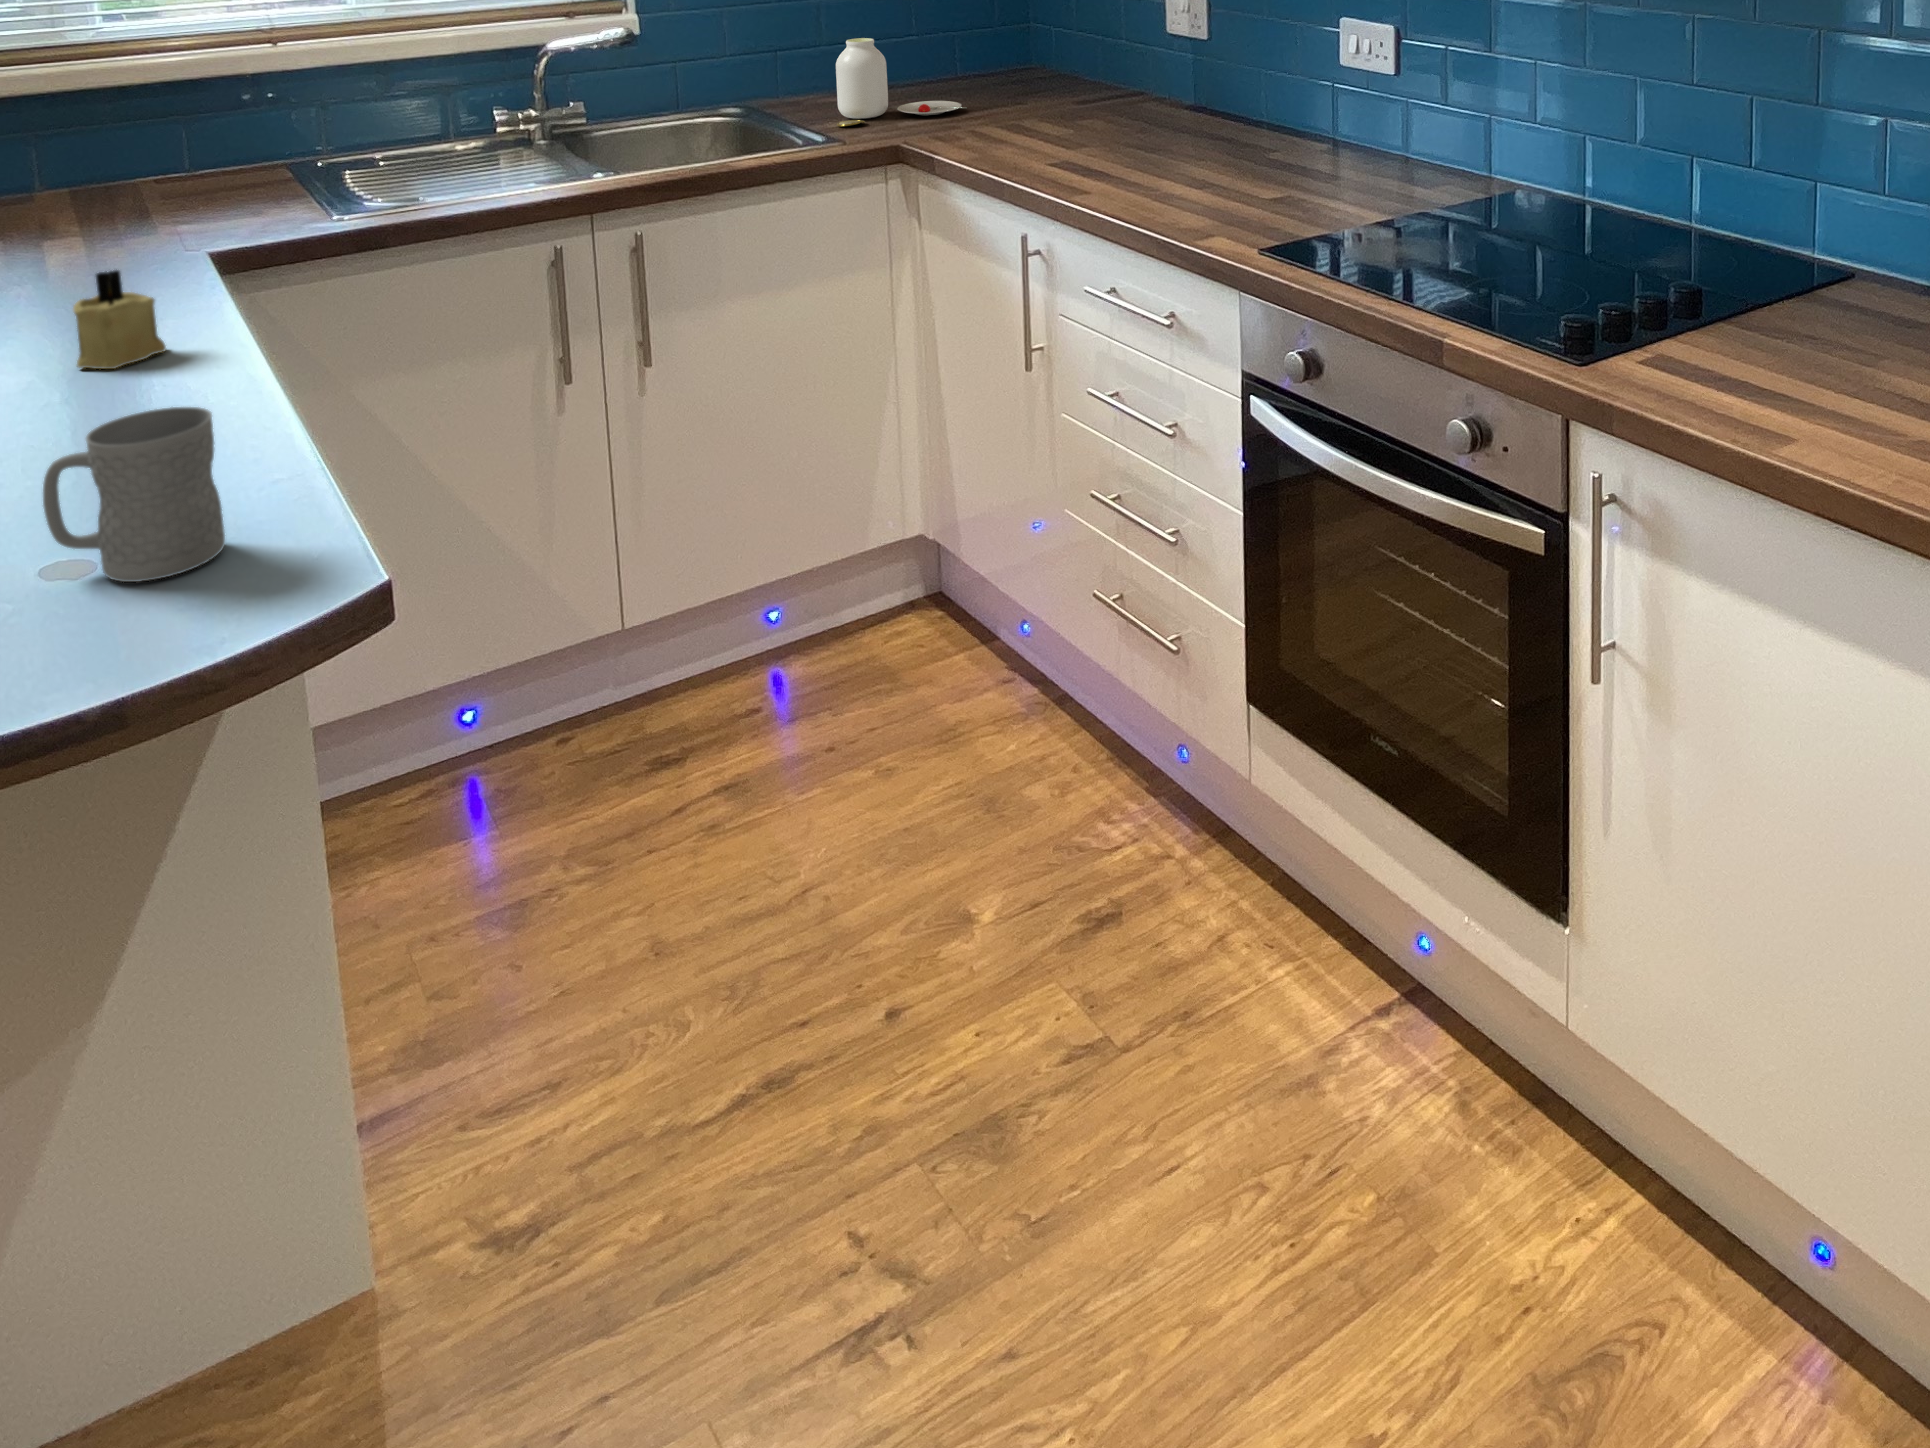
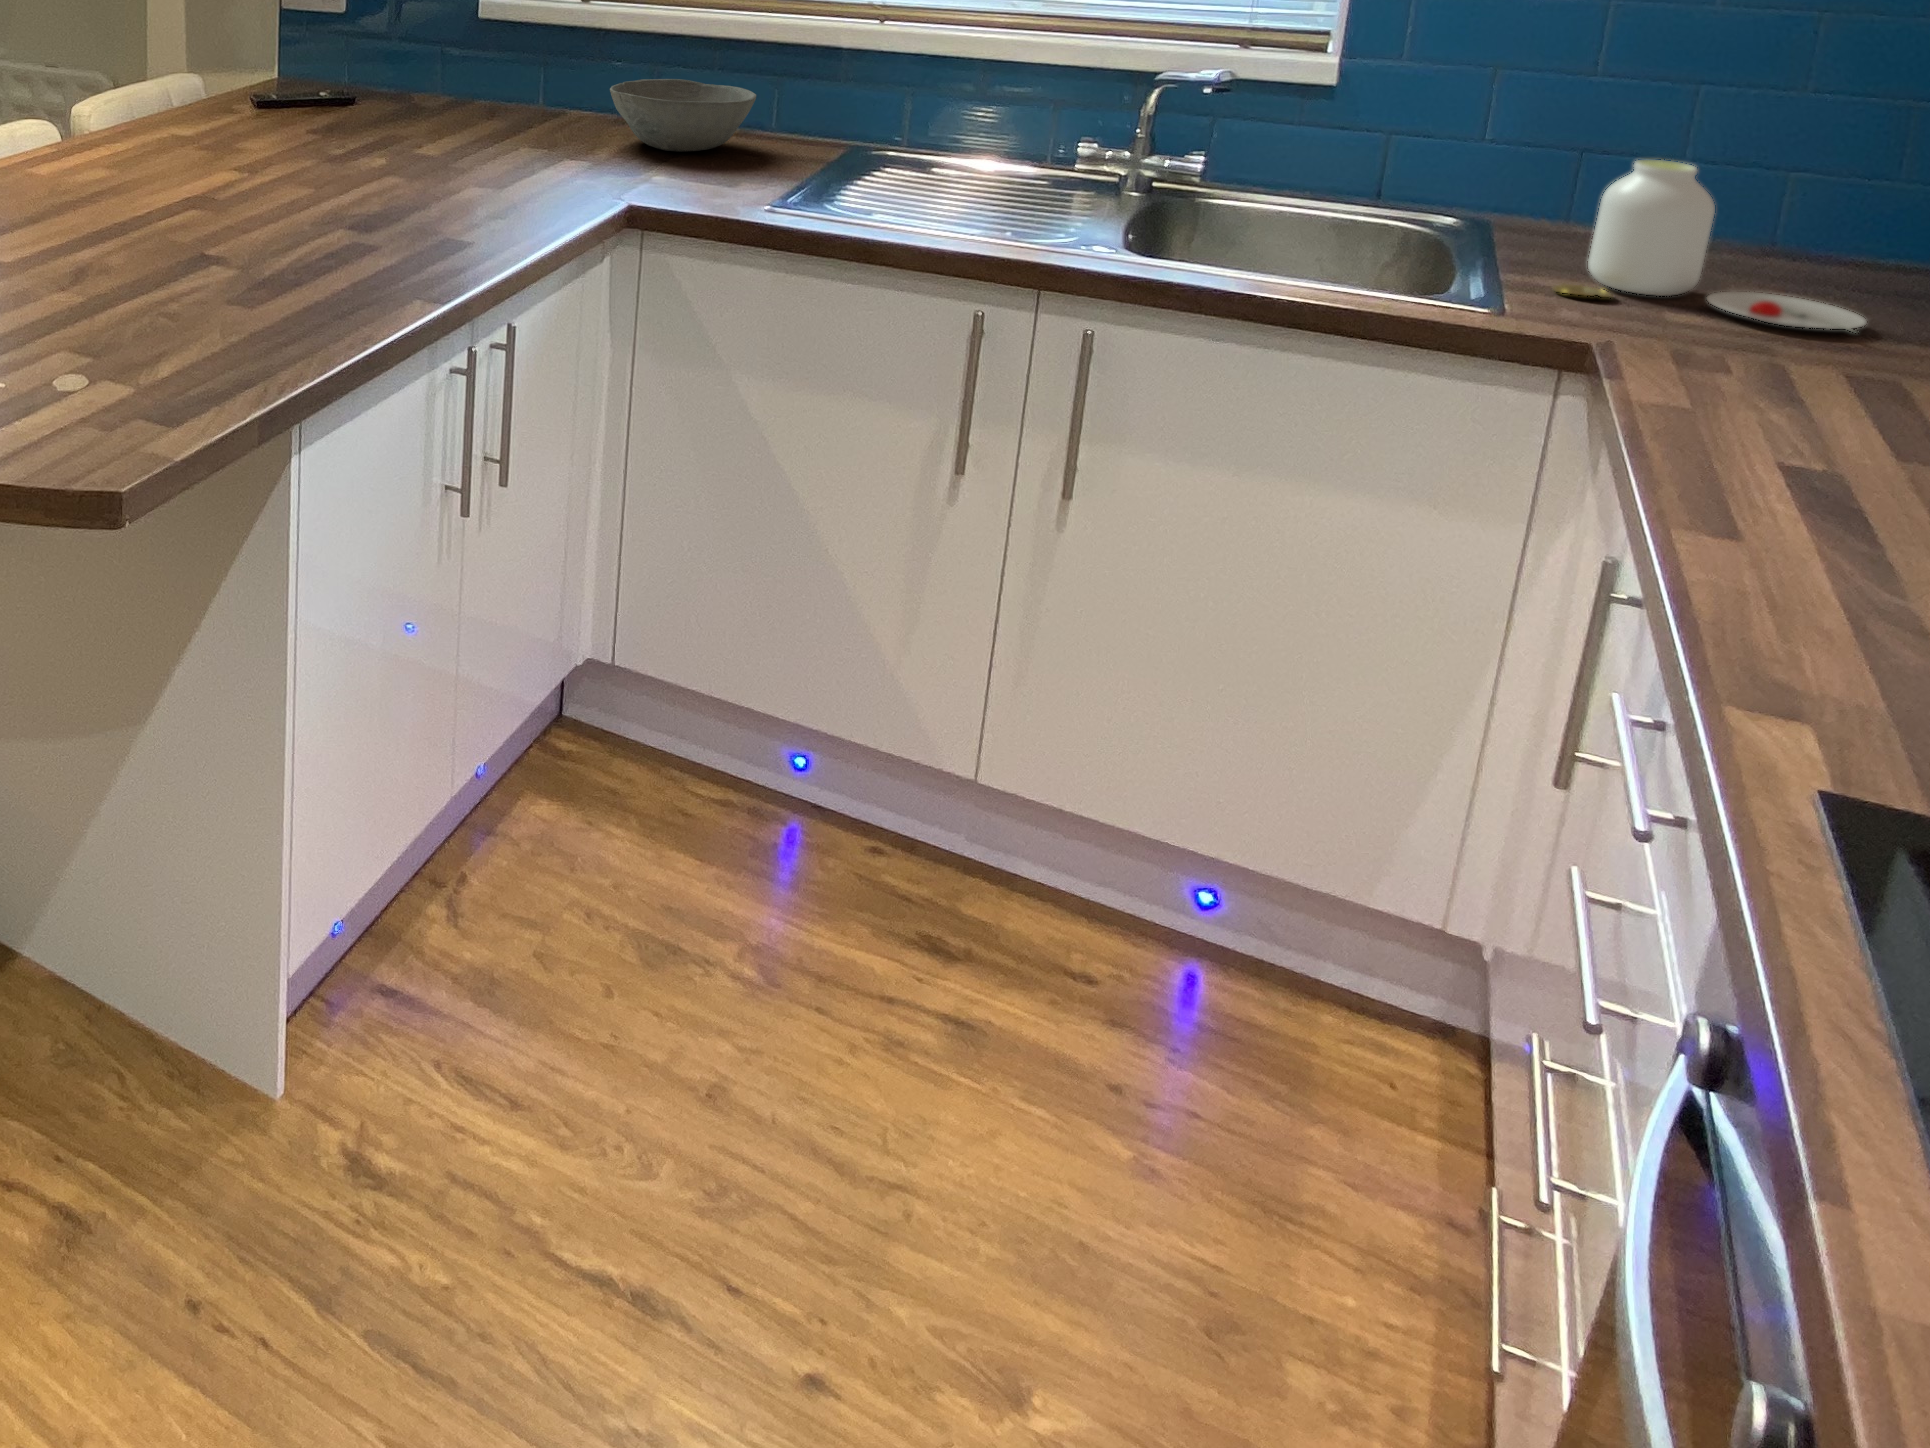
bowl: none [26,132,208,211] -> present [610,79,756,152]
candle: present [73,270,166,369] -> none [367,192,432,275]
mug: present [43,407,225,582] -> none [59,298,141,432]

